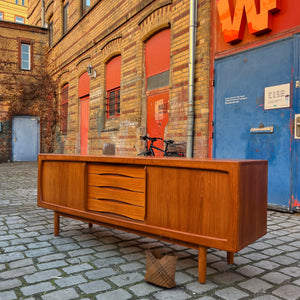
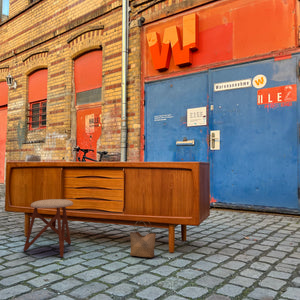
stool: none [33,199,90,271] -> present [23,199,73,257]

